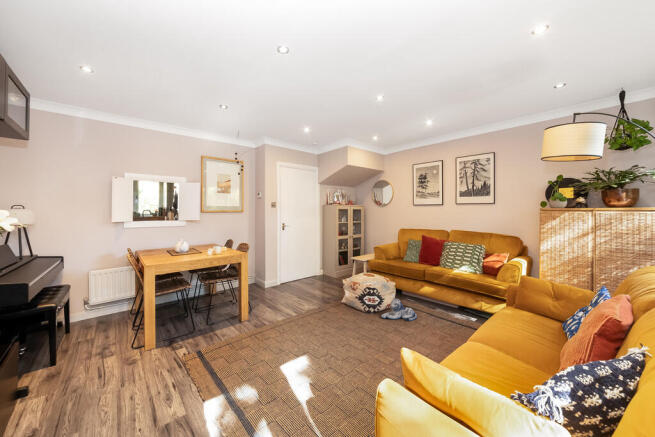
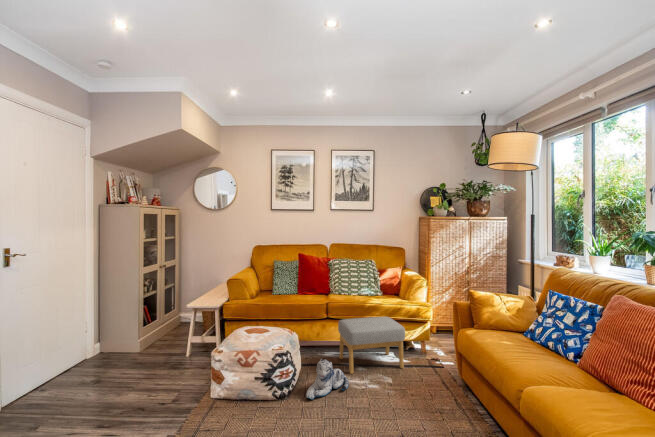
footstool: none [423,281,472,324] -> present [338,317,405,374]

